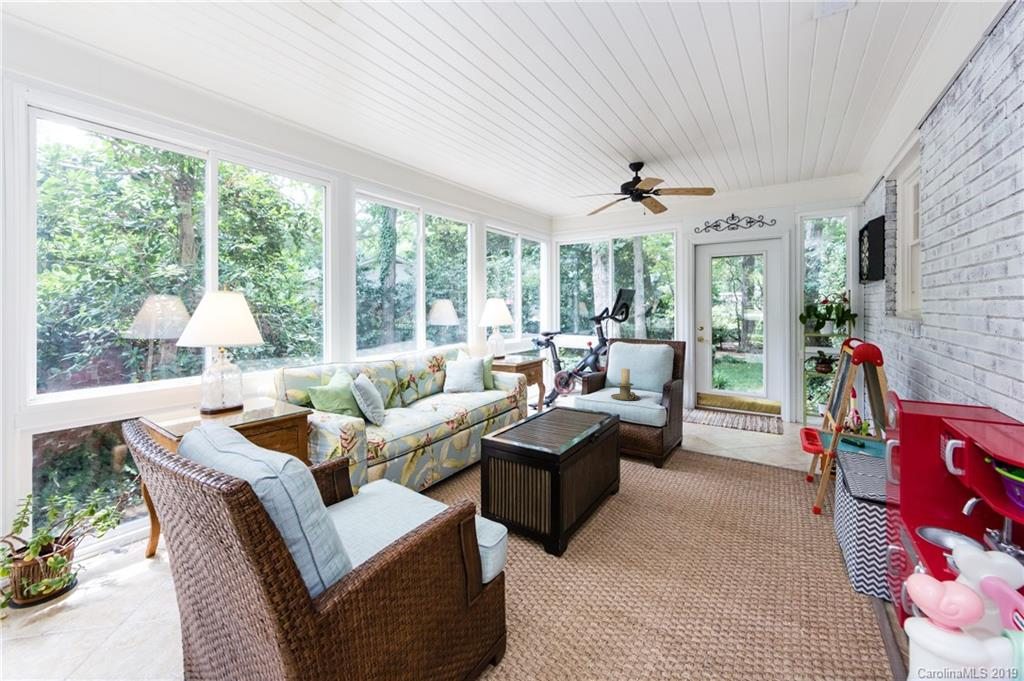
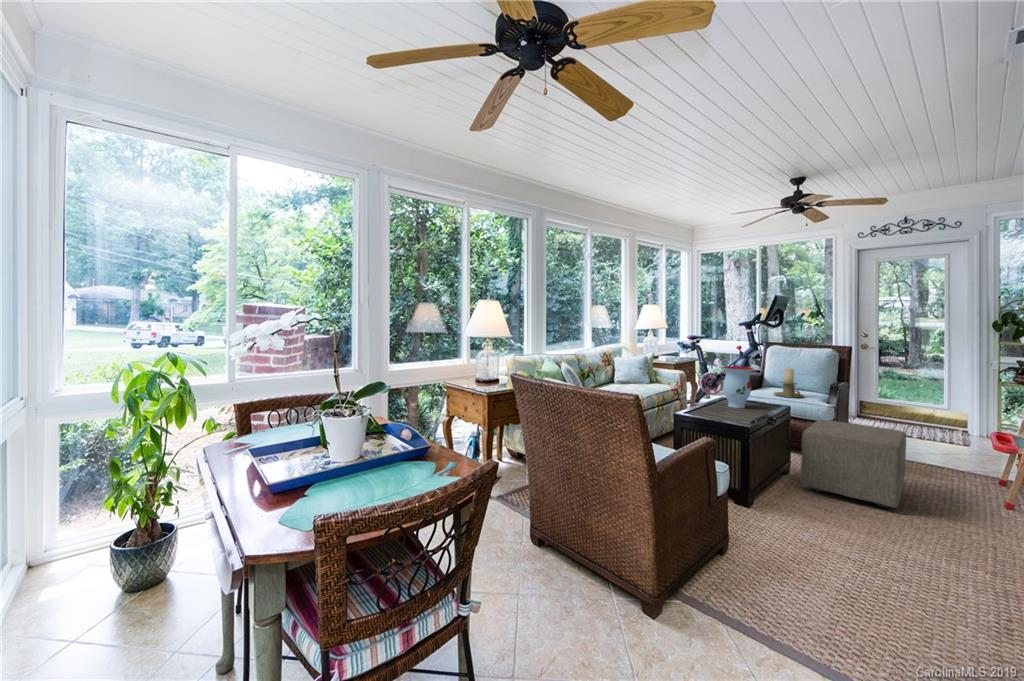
vase: none [547,372,581,421] -> present [722,366,754,408]
ottoman: none [627,427,728,528] -> present [801,420,906,508]

